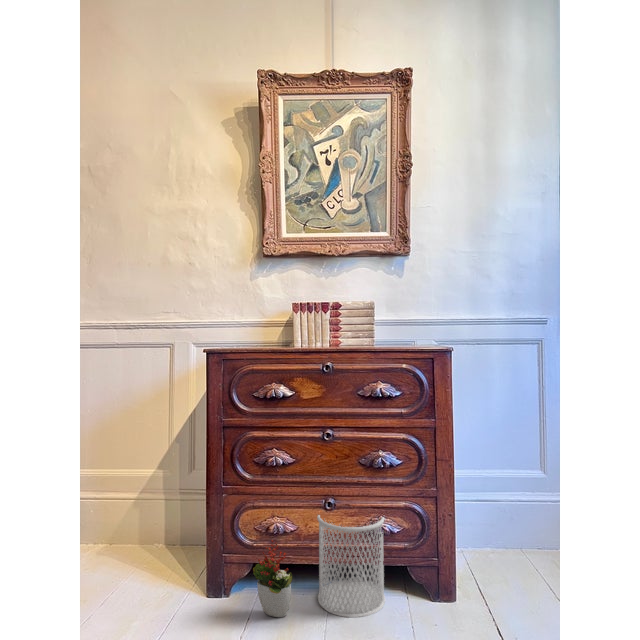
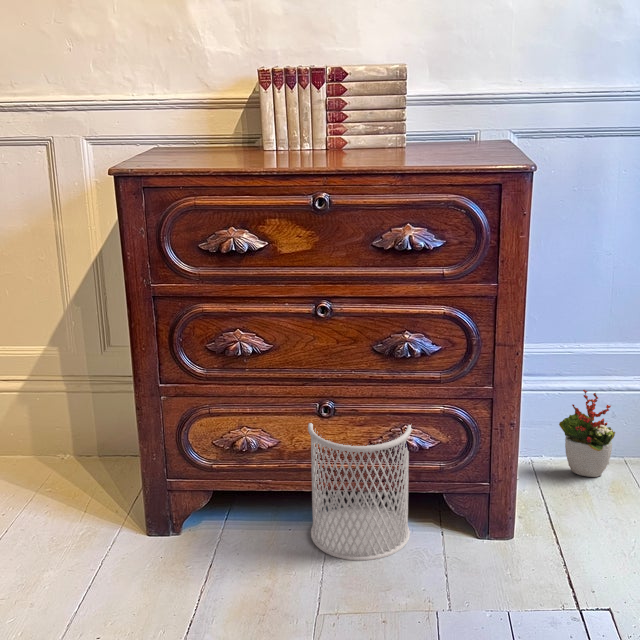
decorative plant: present [253,540,292,617] -> present [559,390,615,477]

